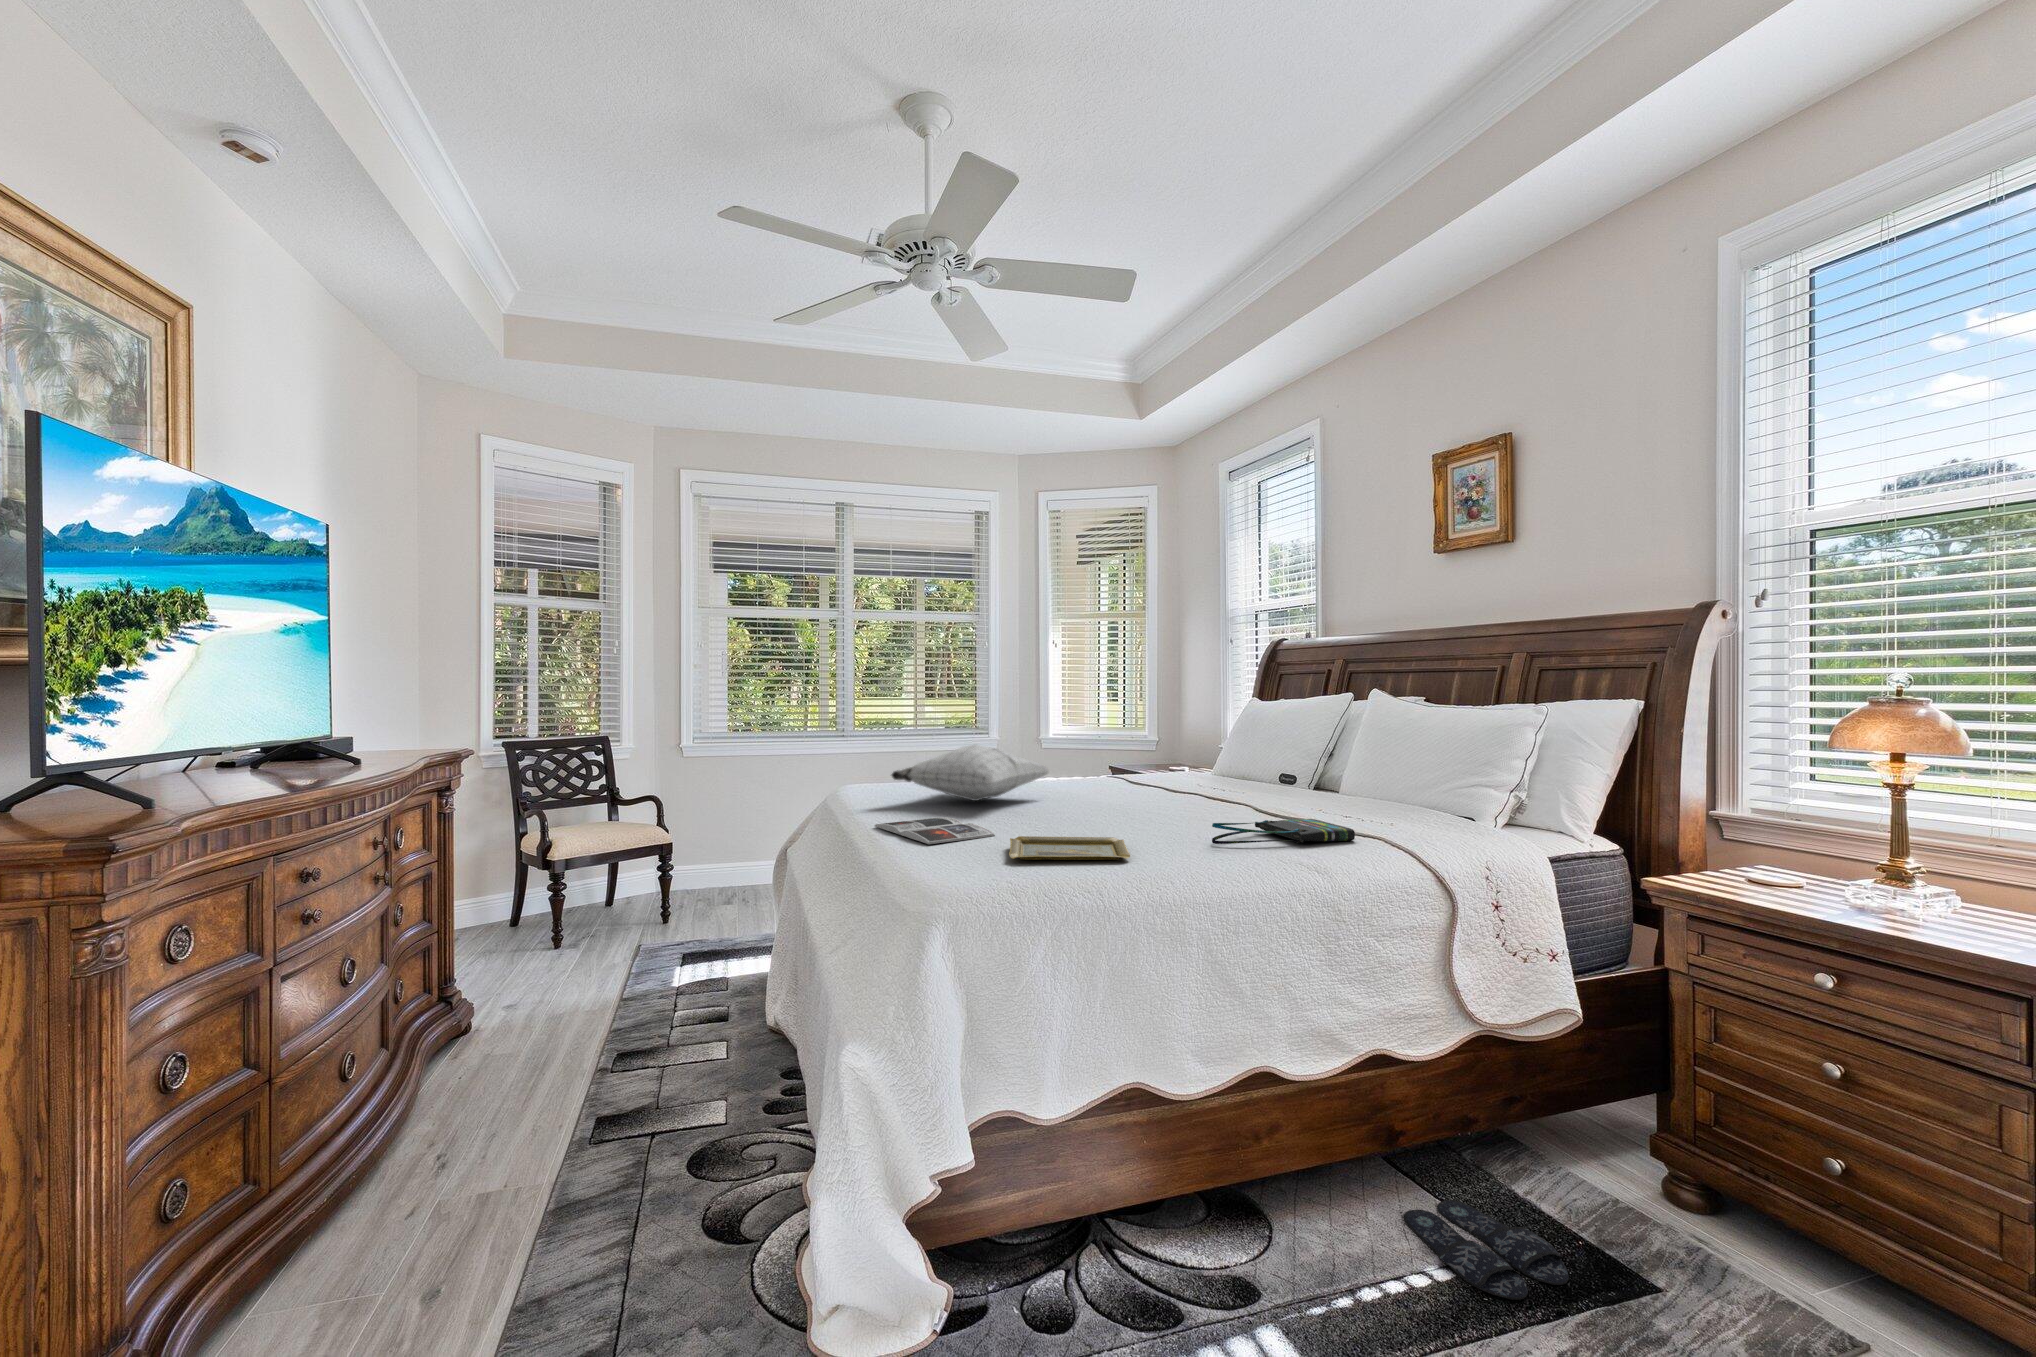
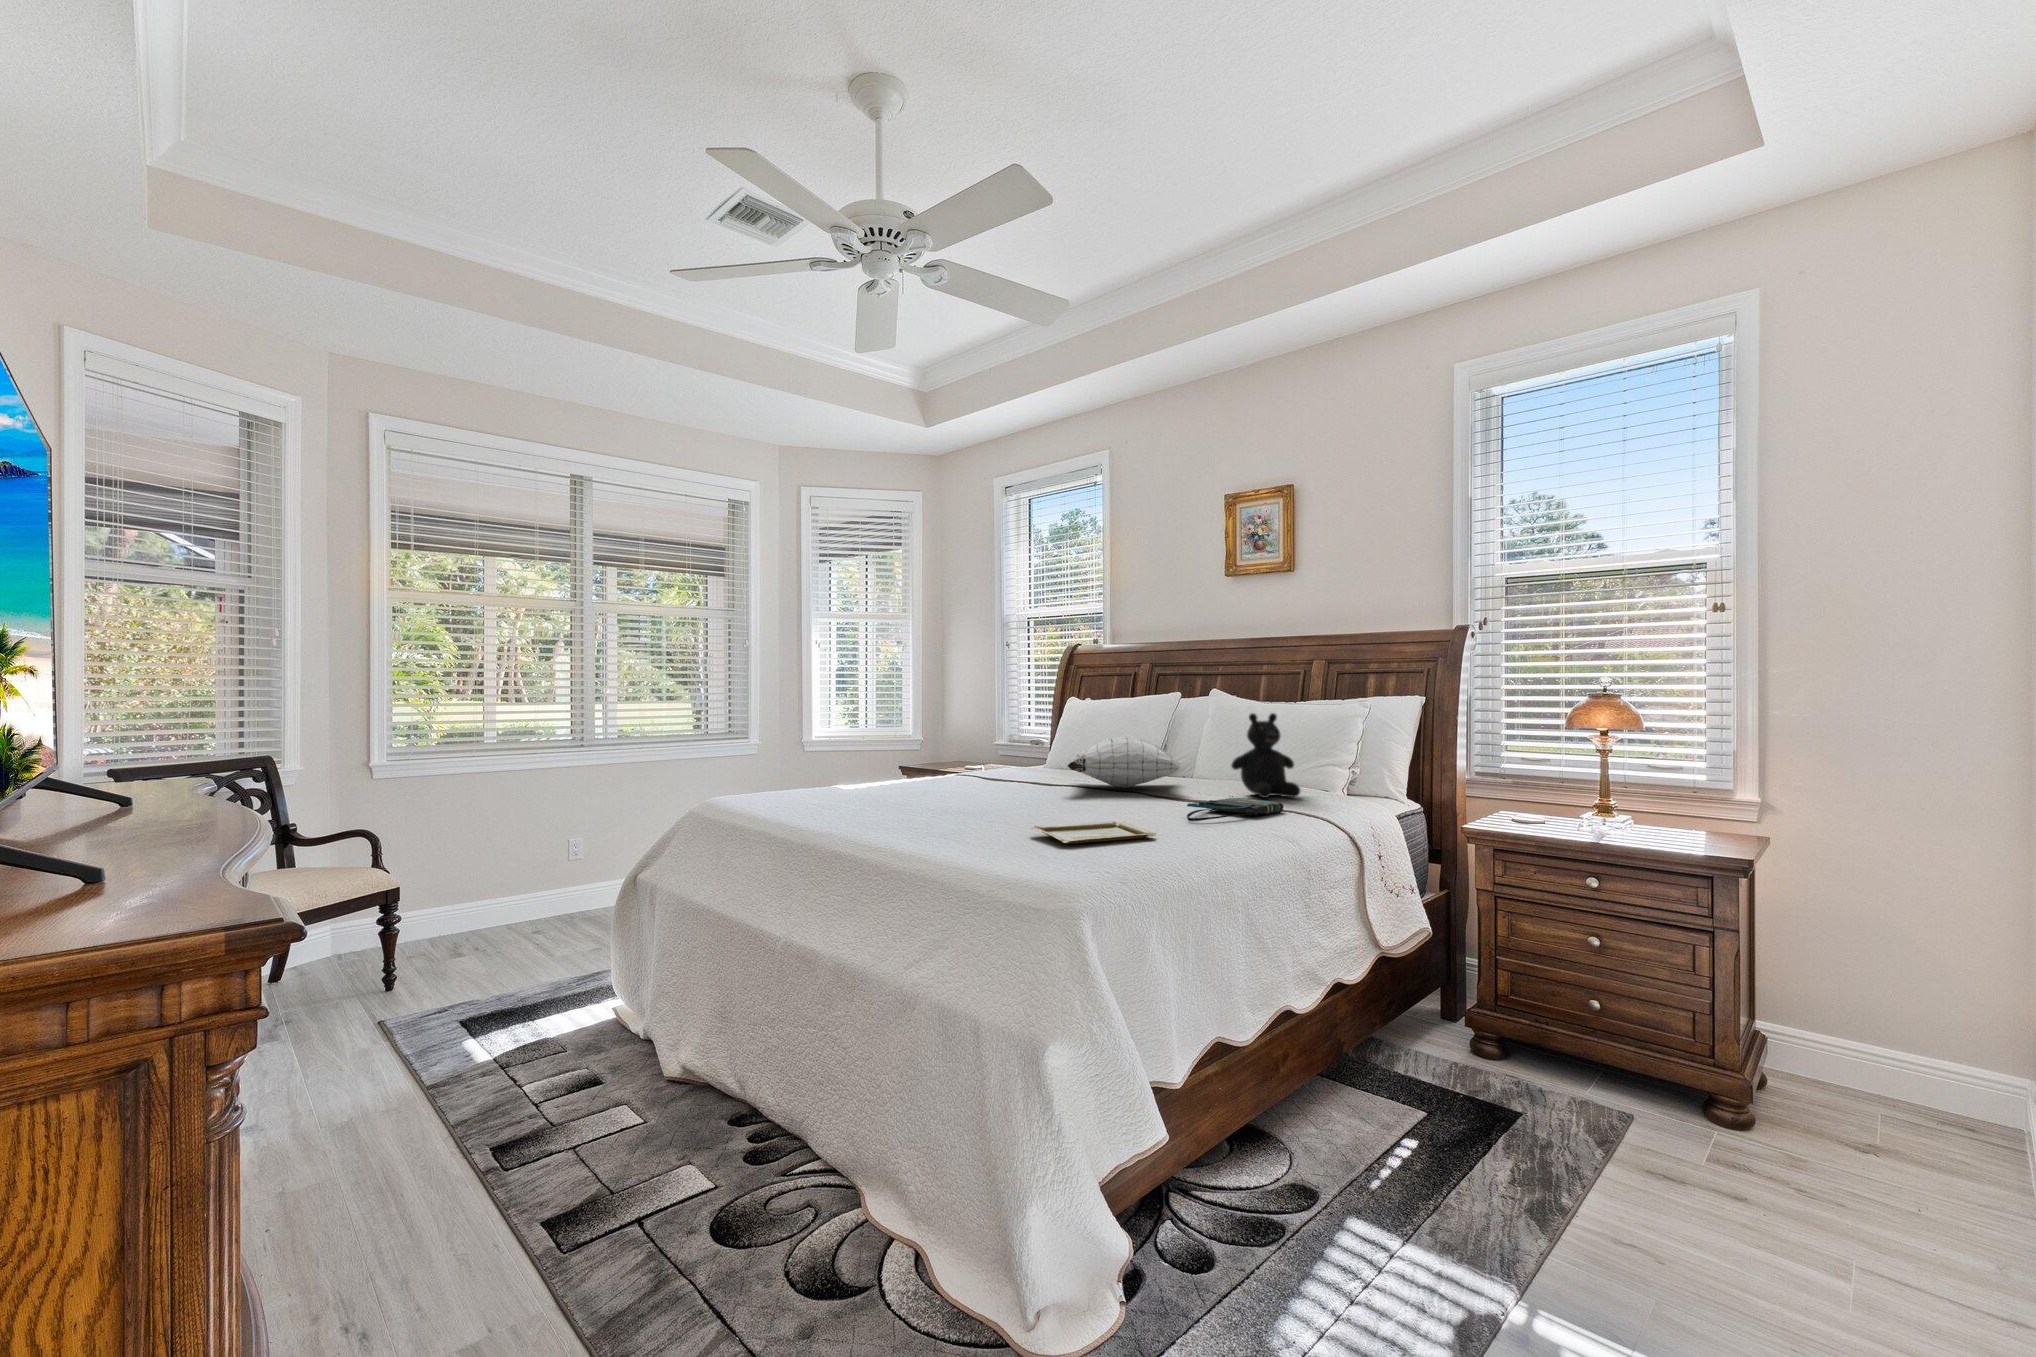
teddy bear: none [1339,718,1426,822] -> present [1231,713,1300,798]
pillow: present [892,745,1050,801] -> present [1068,736,1181,788]
magazine: present [875,817,995,844] -> none [853,817,992,840]
slippers: present [1404,1200,1569,1300] -> none [1350,1086,1471,1136]

